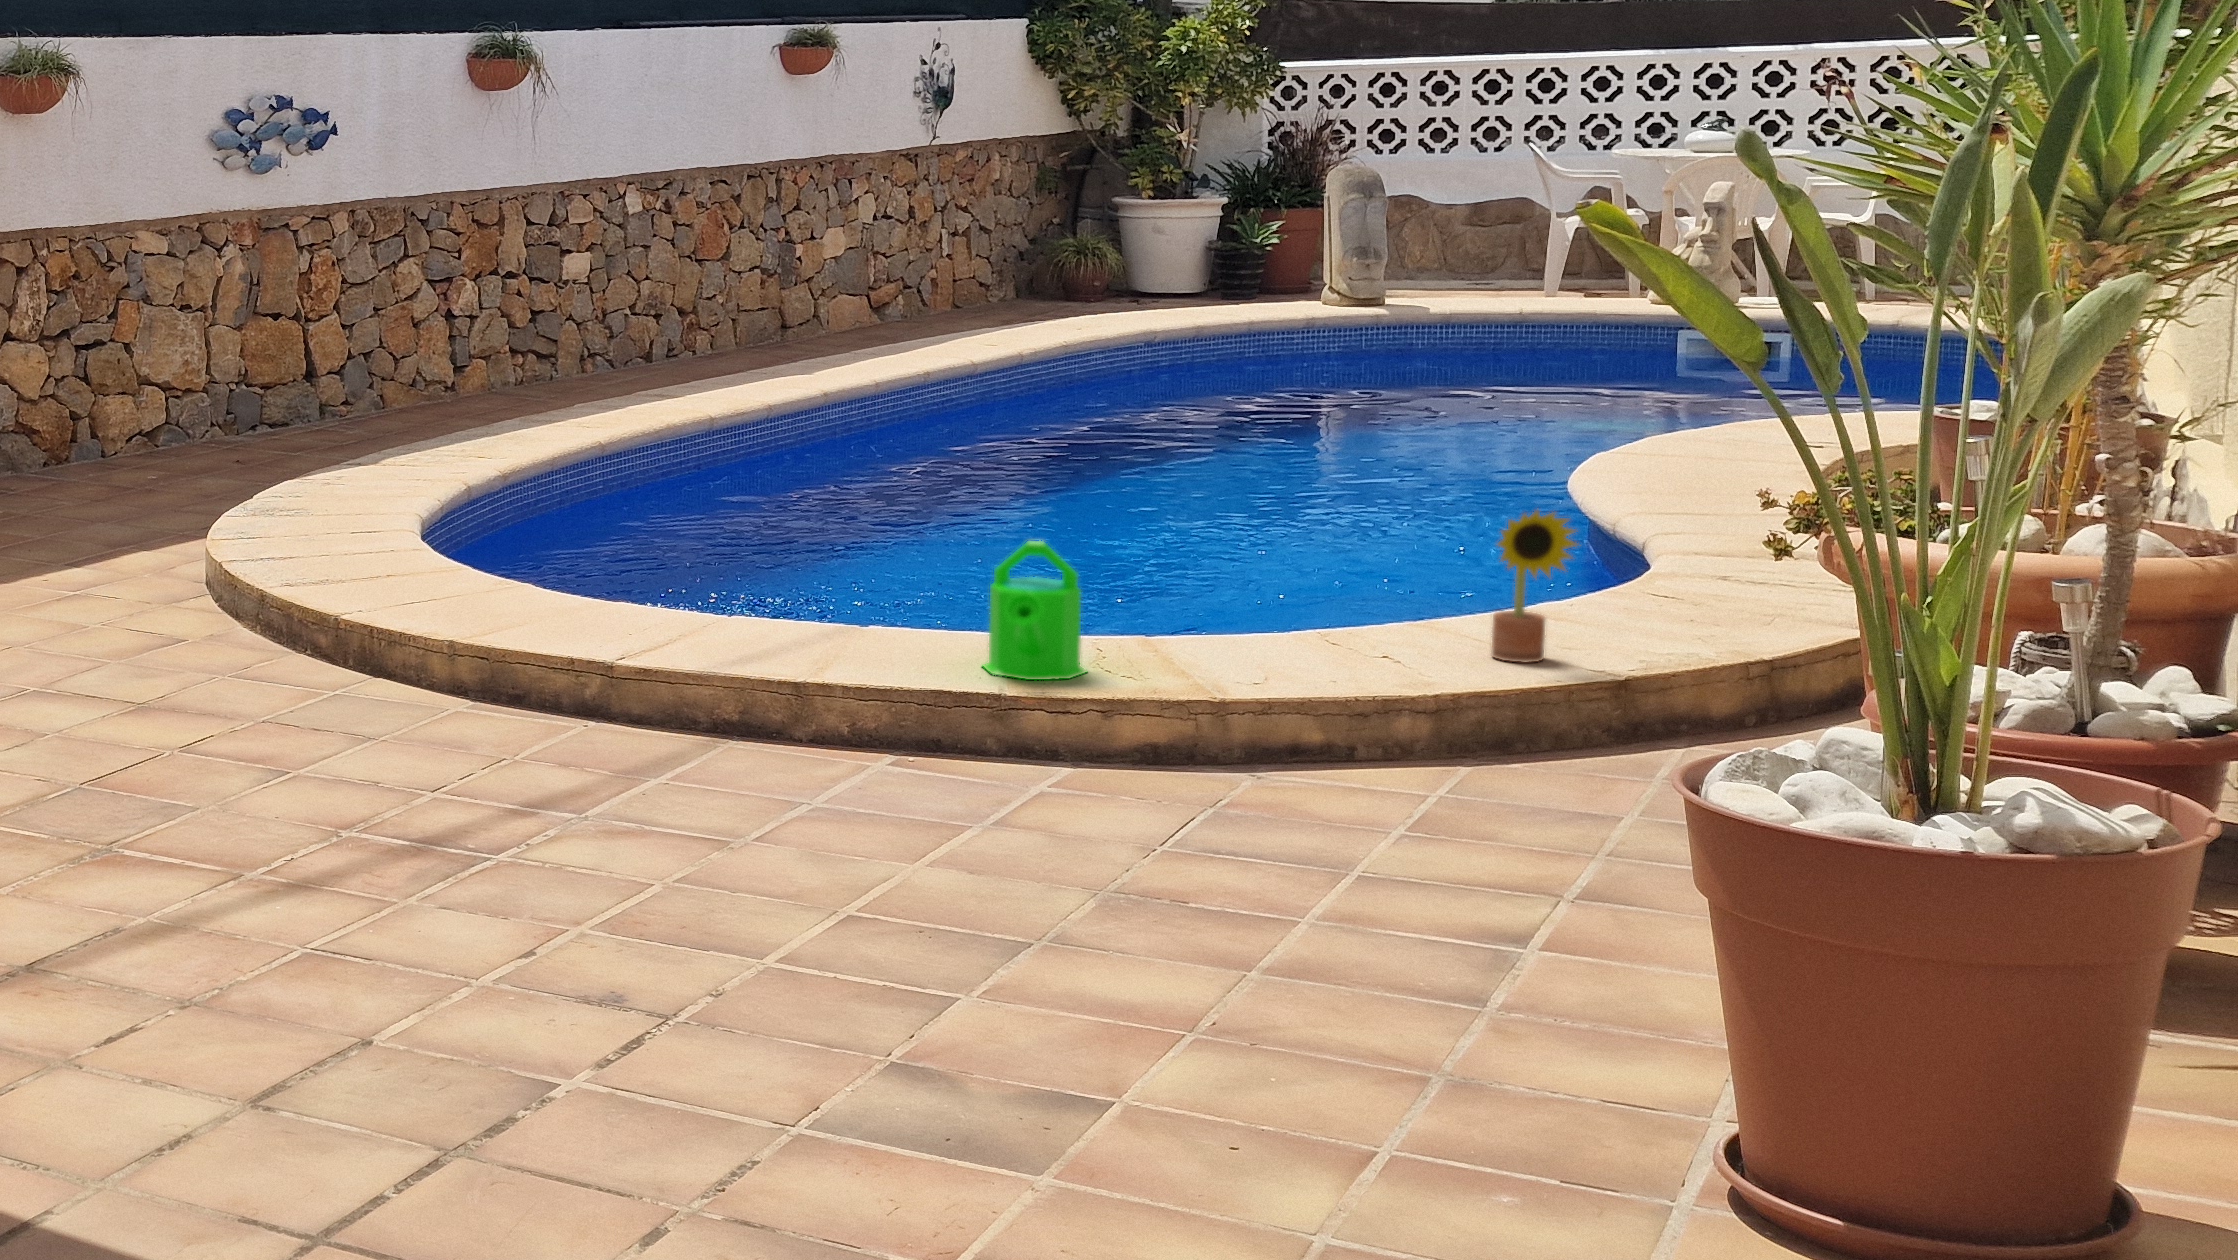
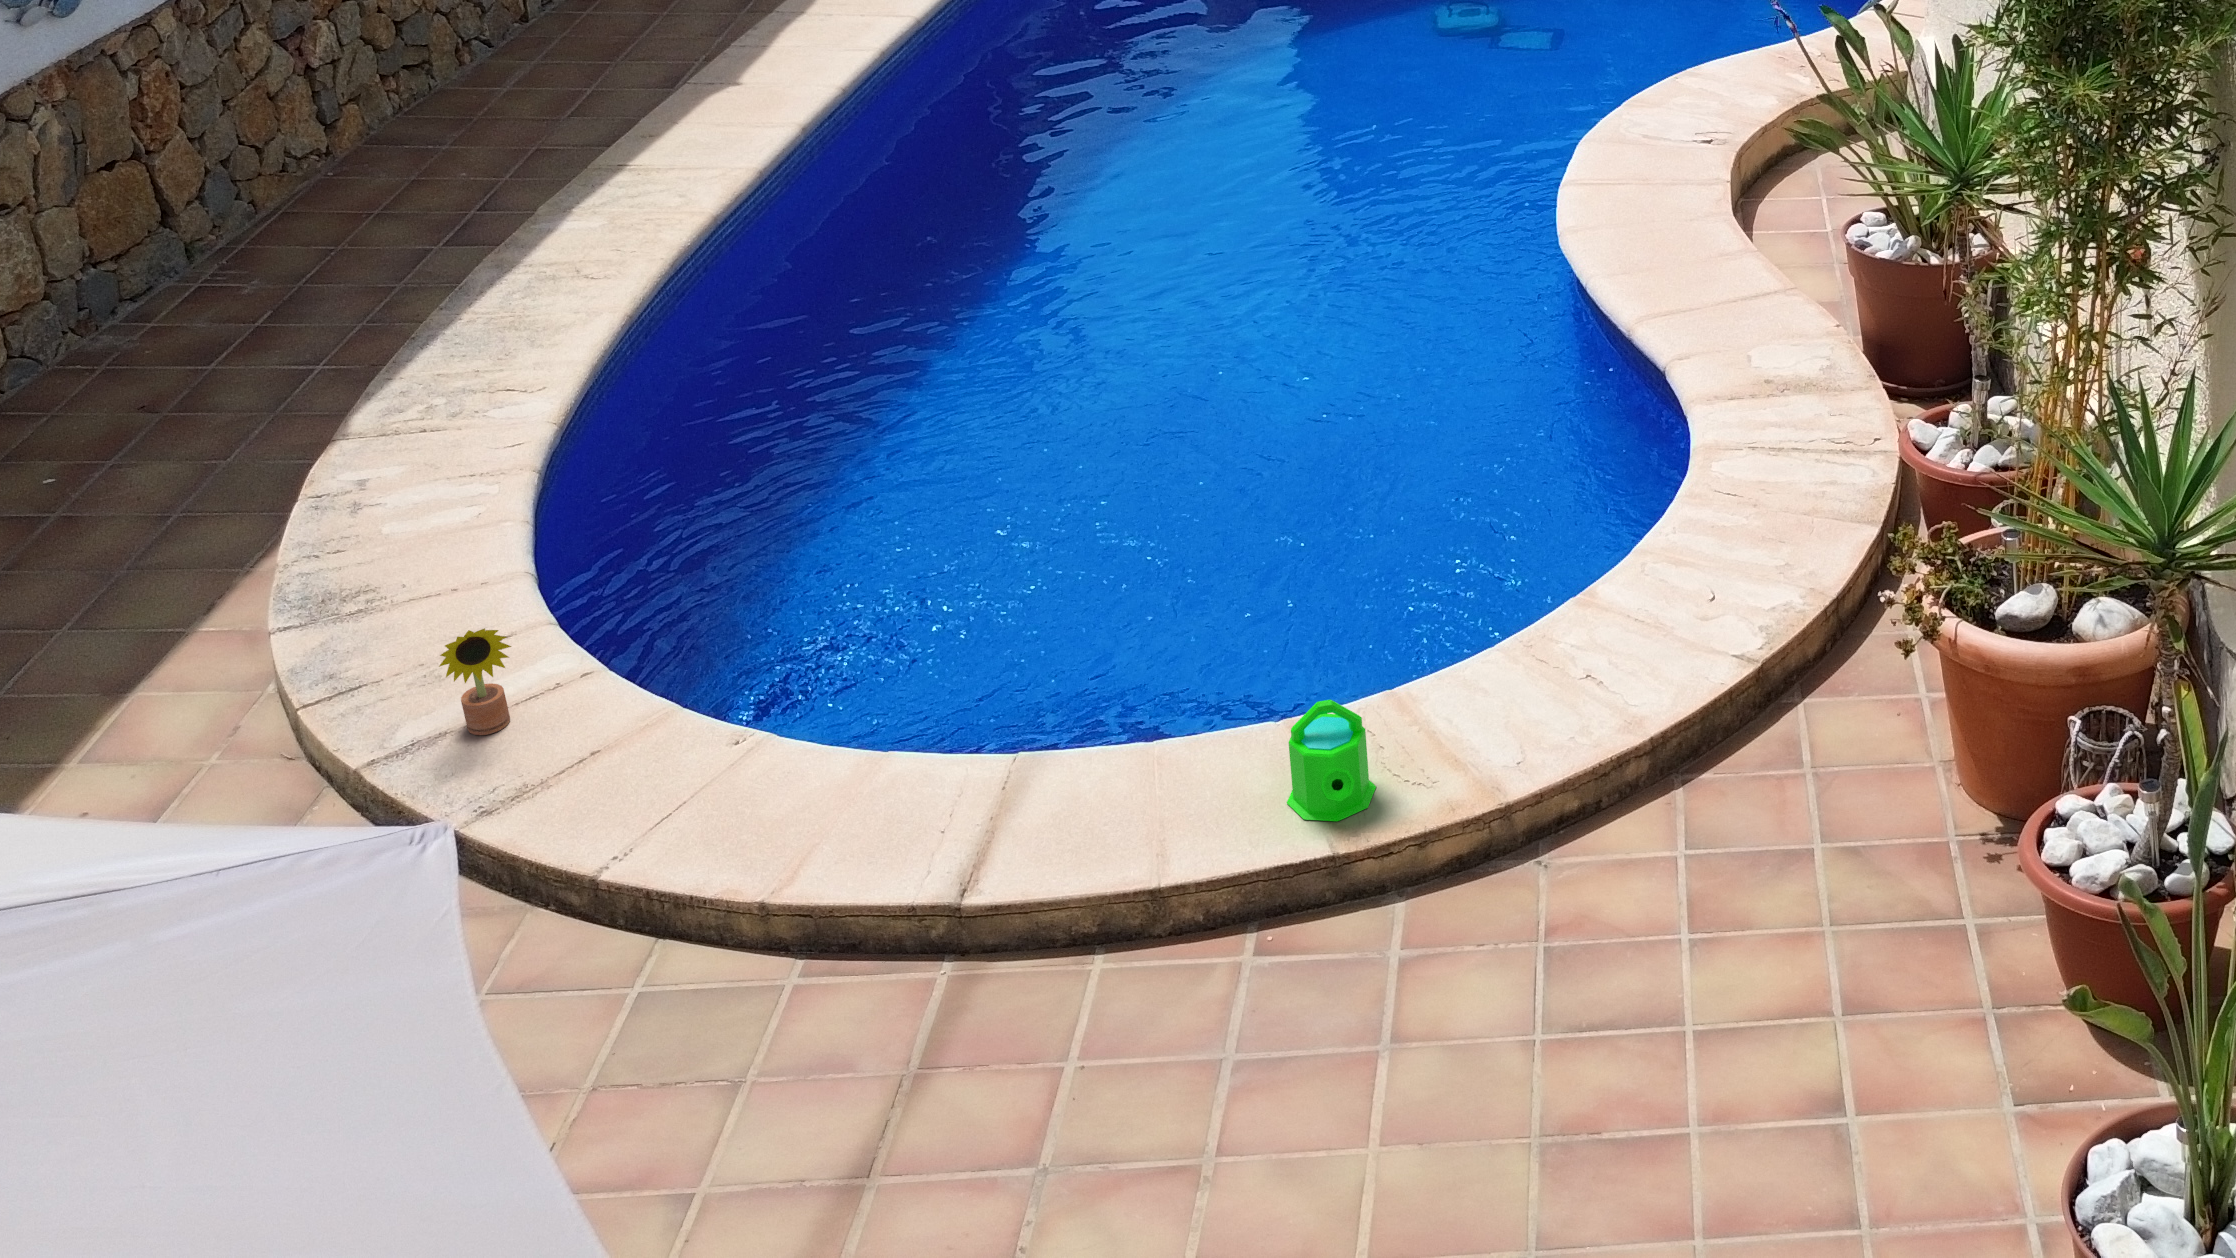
decorative plant: present [1492,511,1577,662] -> present [439,628,511,735]

